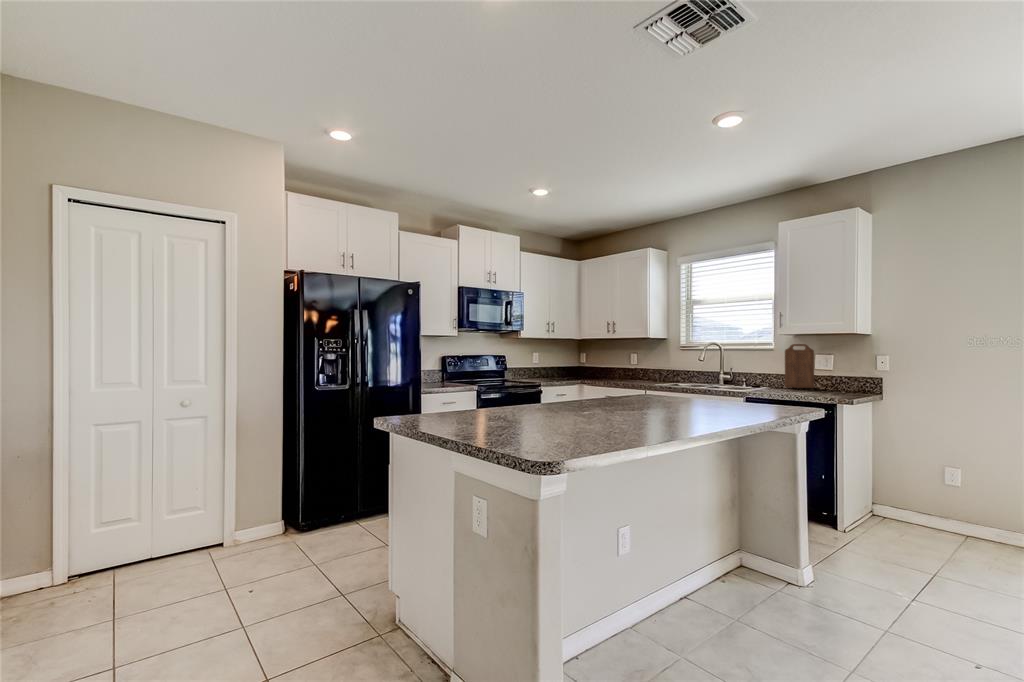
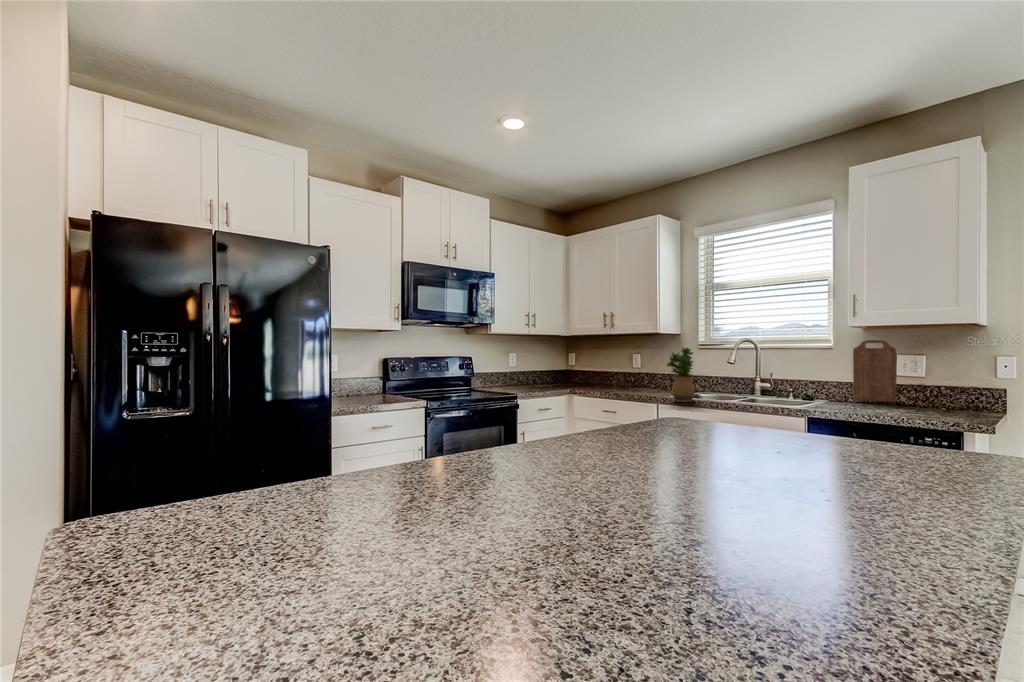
potted plant: none [652,349,673,389] -> present [667,347,695,402]

